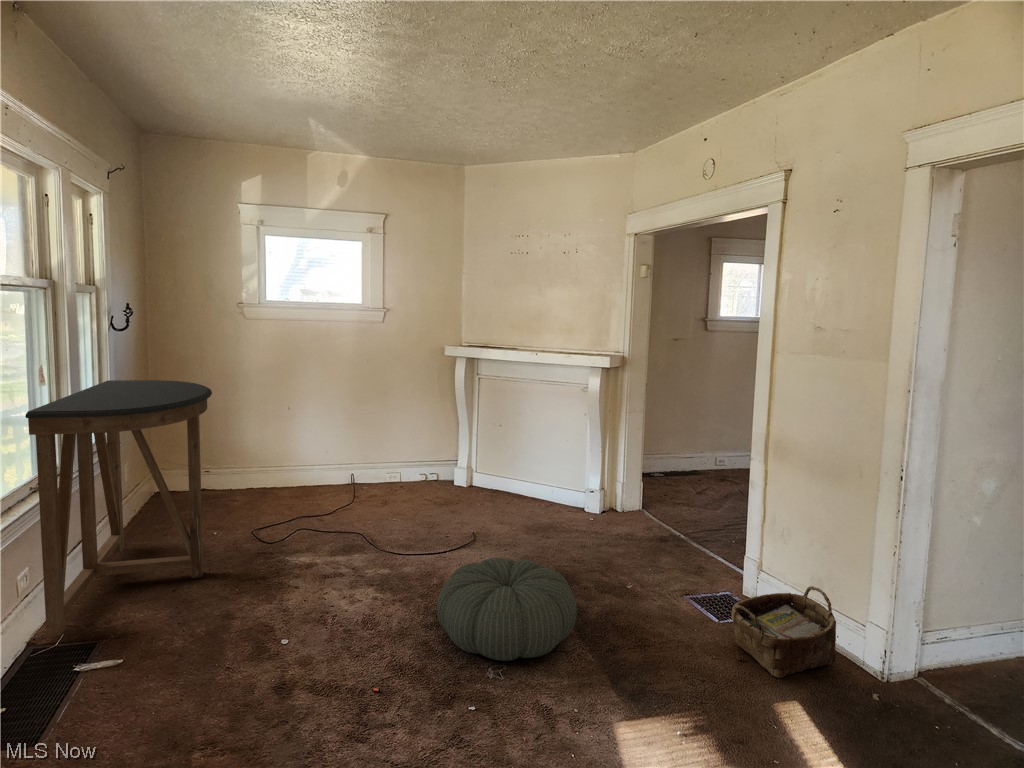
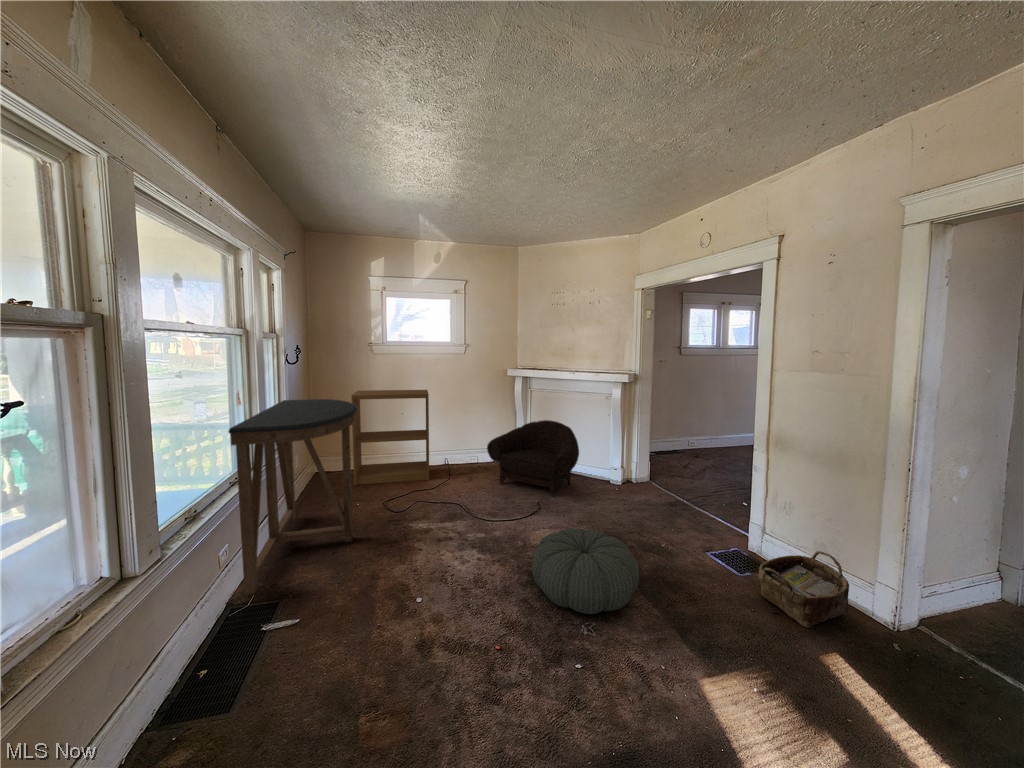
bookshelf: none [210,372,326,508] -> present [351,390,429,485]
armchair: none [409,420,538,526] -> present [487,420,579,497]

